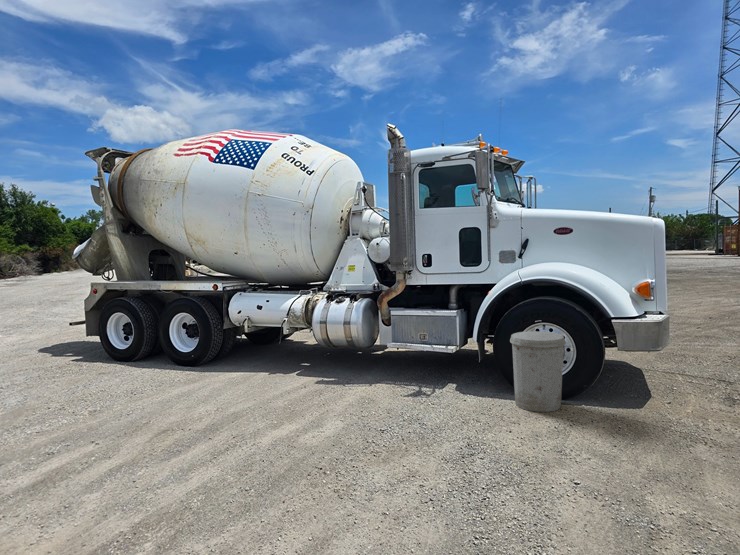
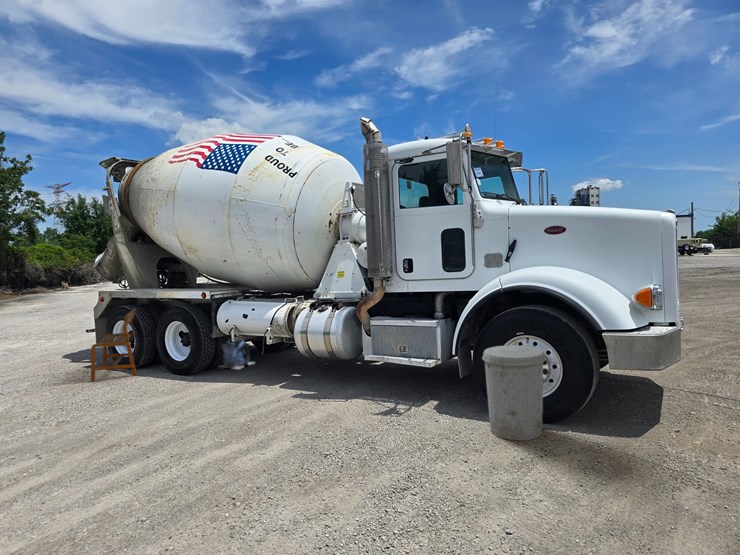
bench: none [99,300,144,373] -> present [91,308,142,382]
backpack: none [225,329,261,360] -> present [221,341,253,369]

